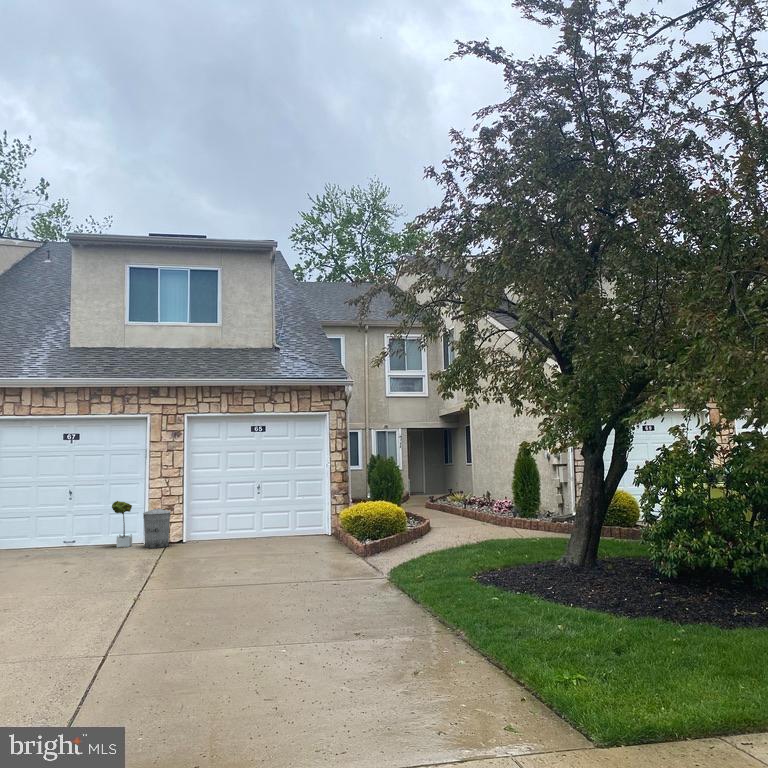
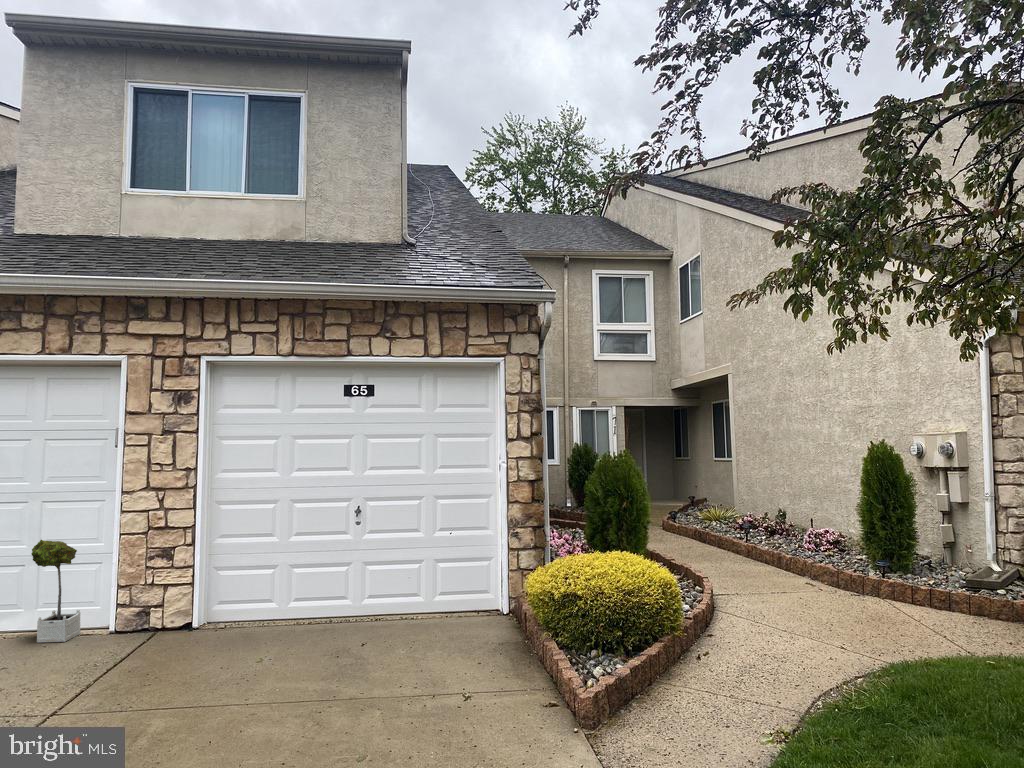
trash can: present [143,509,171,548] -> none [92,557,158,650]

